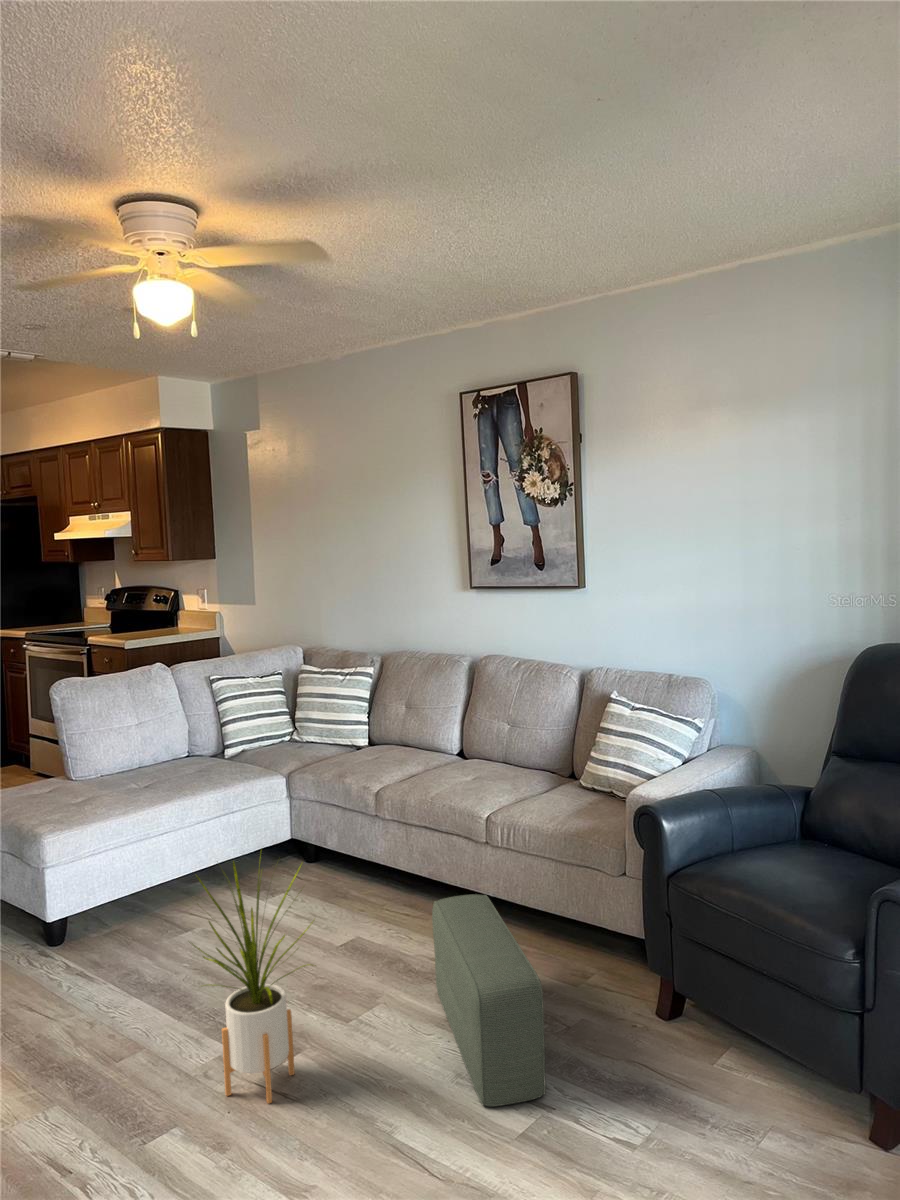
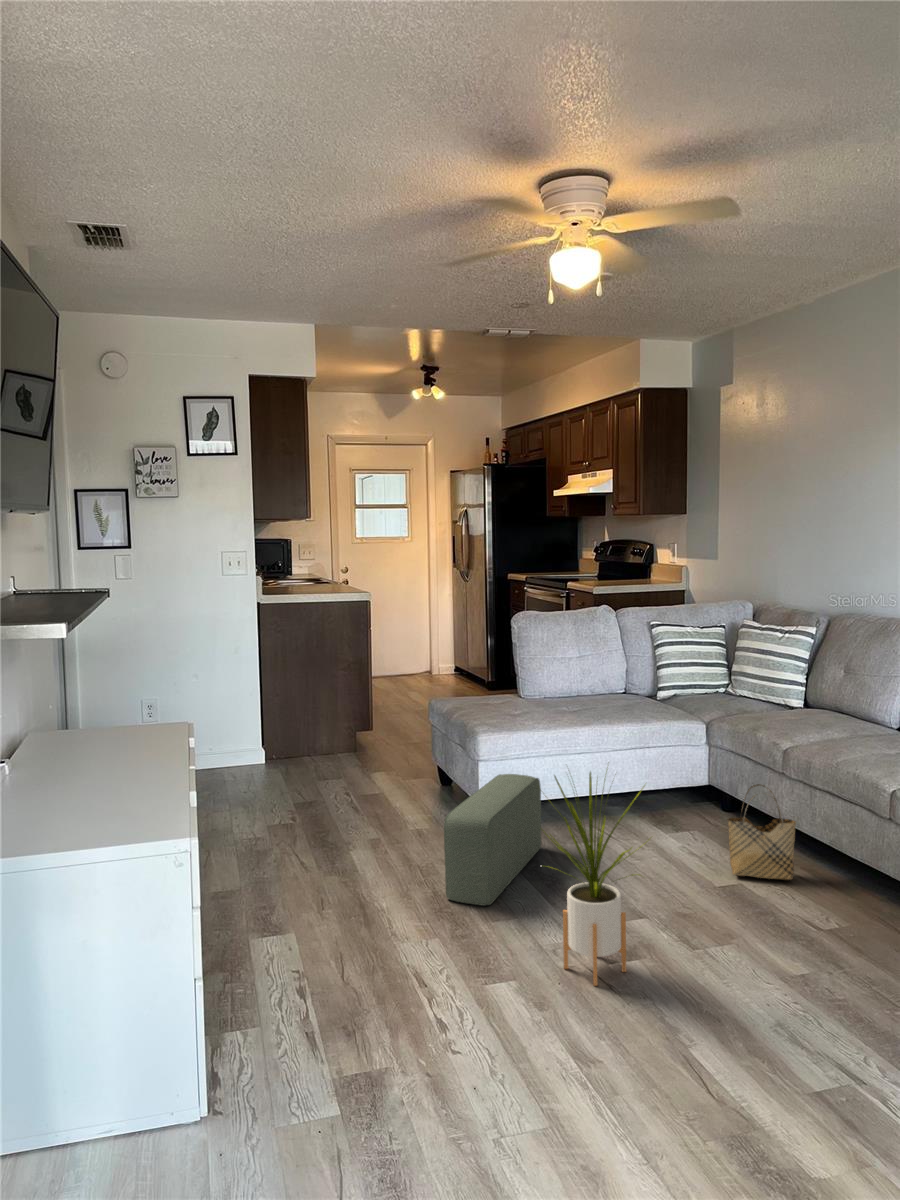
woven basket: none [338,832,402,930] -> present [727,784,796,880]
pouf: present [432,894,546,1107] -> present [444,774,542,906]

